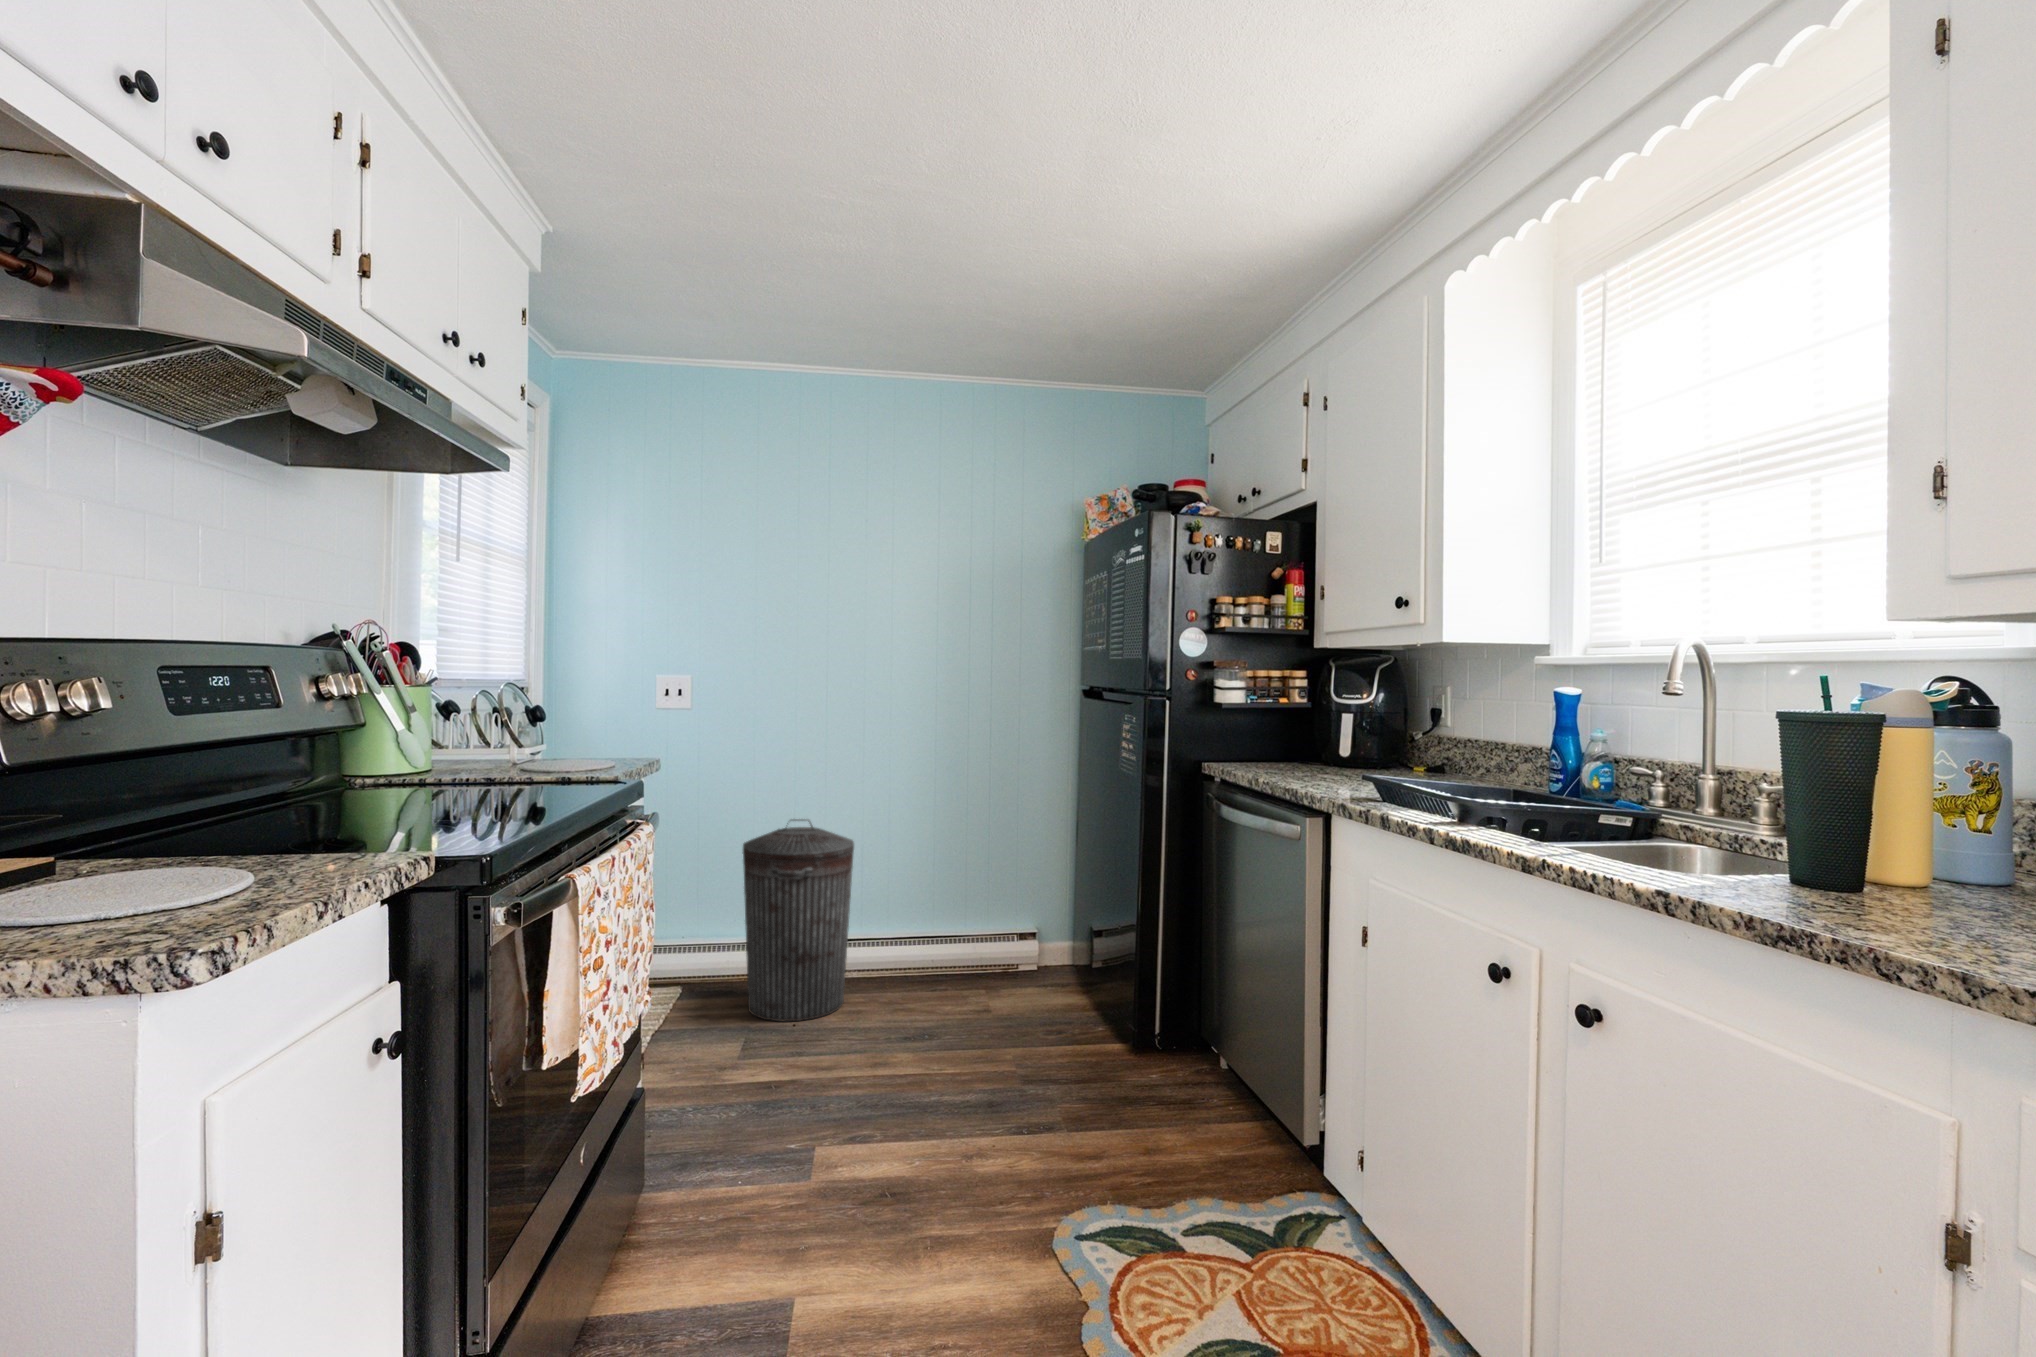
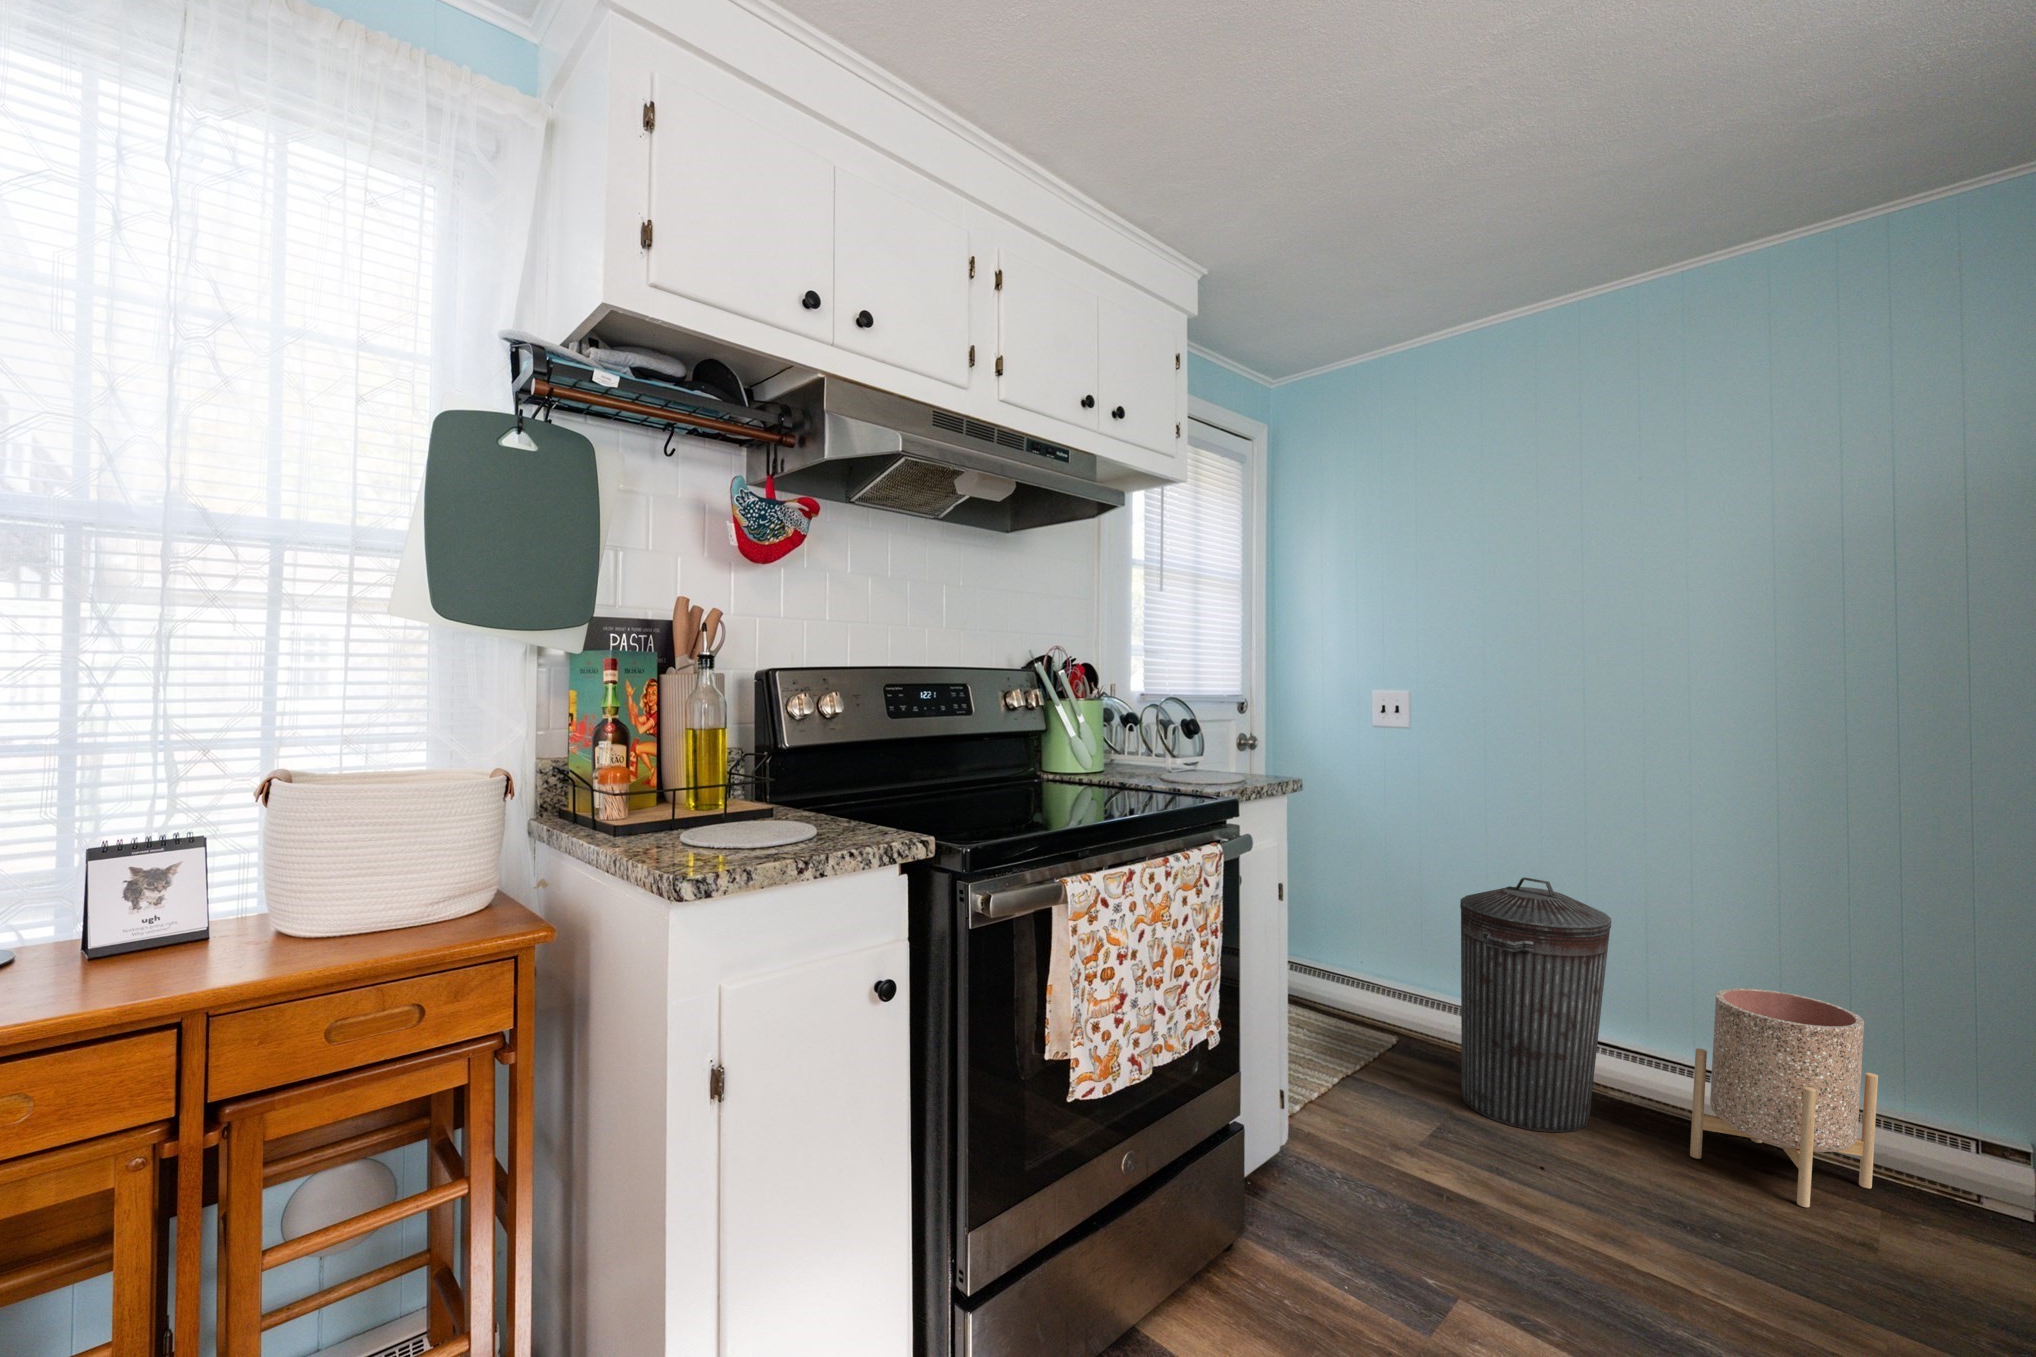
planter: none [912,869,1006,1006] -> present [1690,988,1878,1207]

